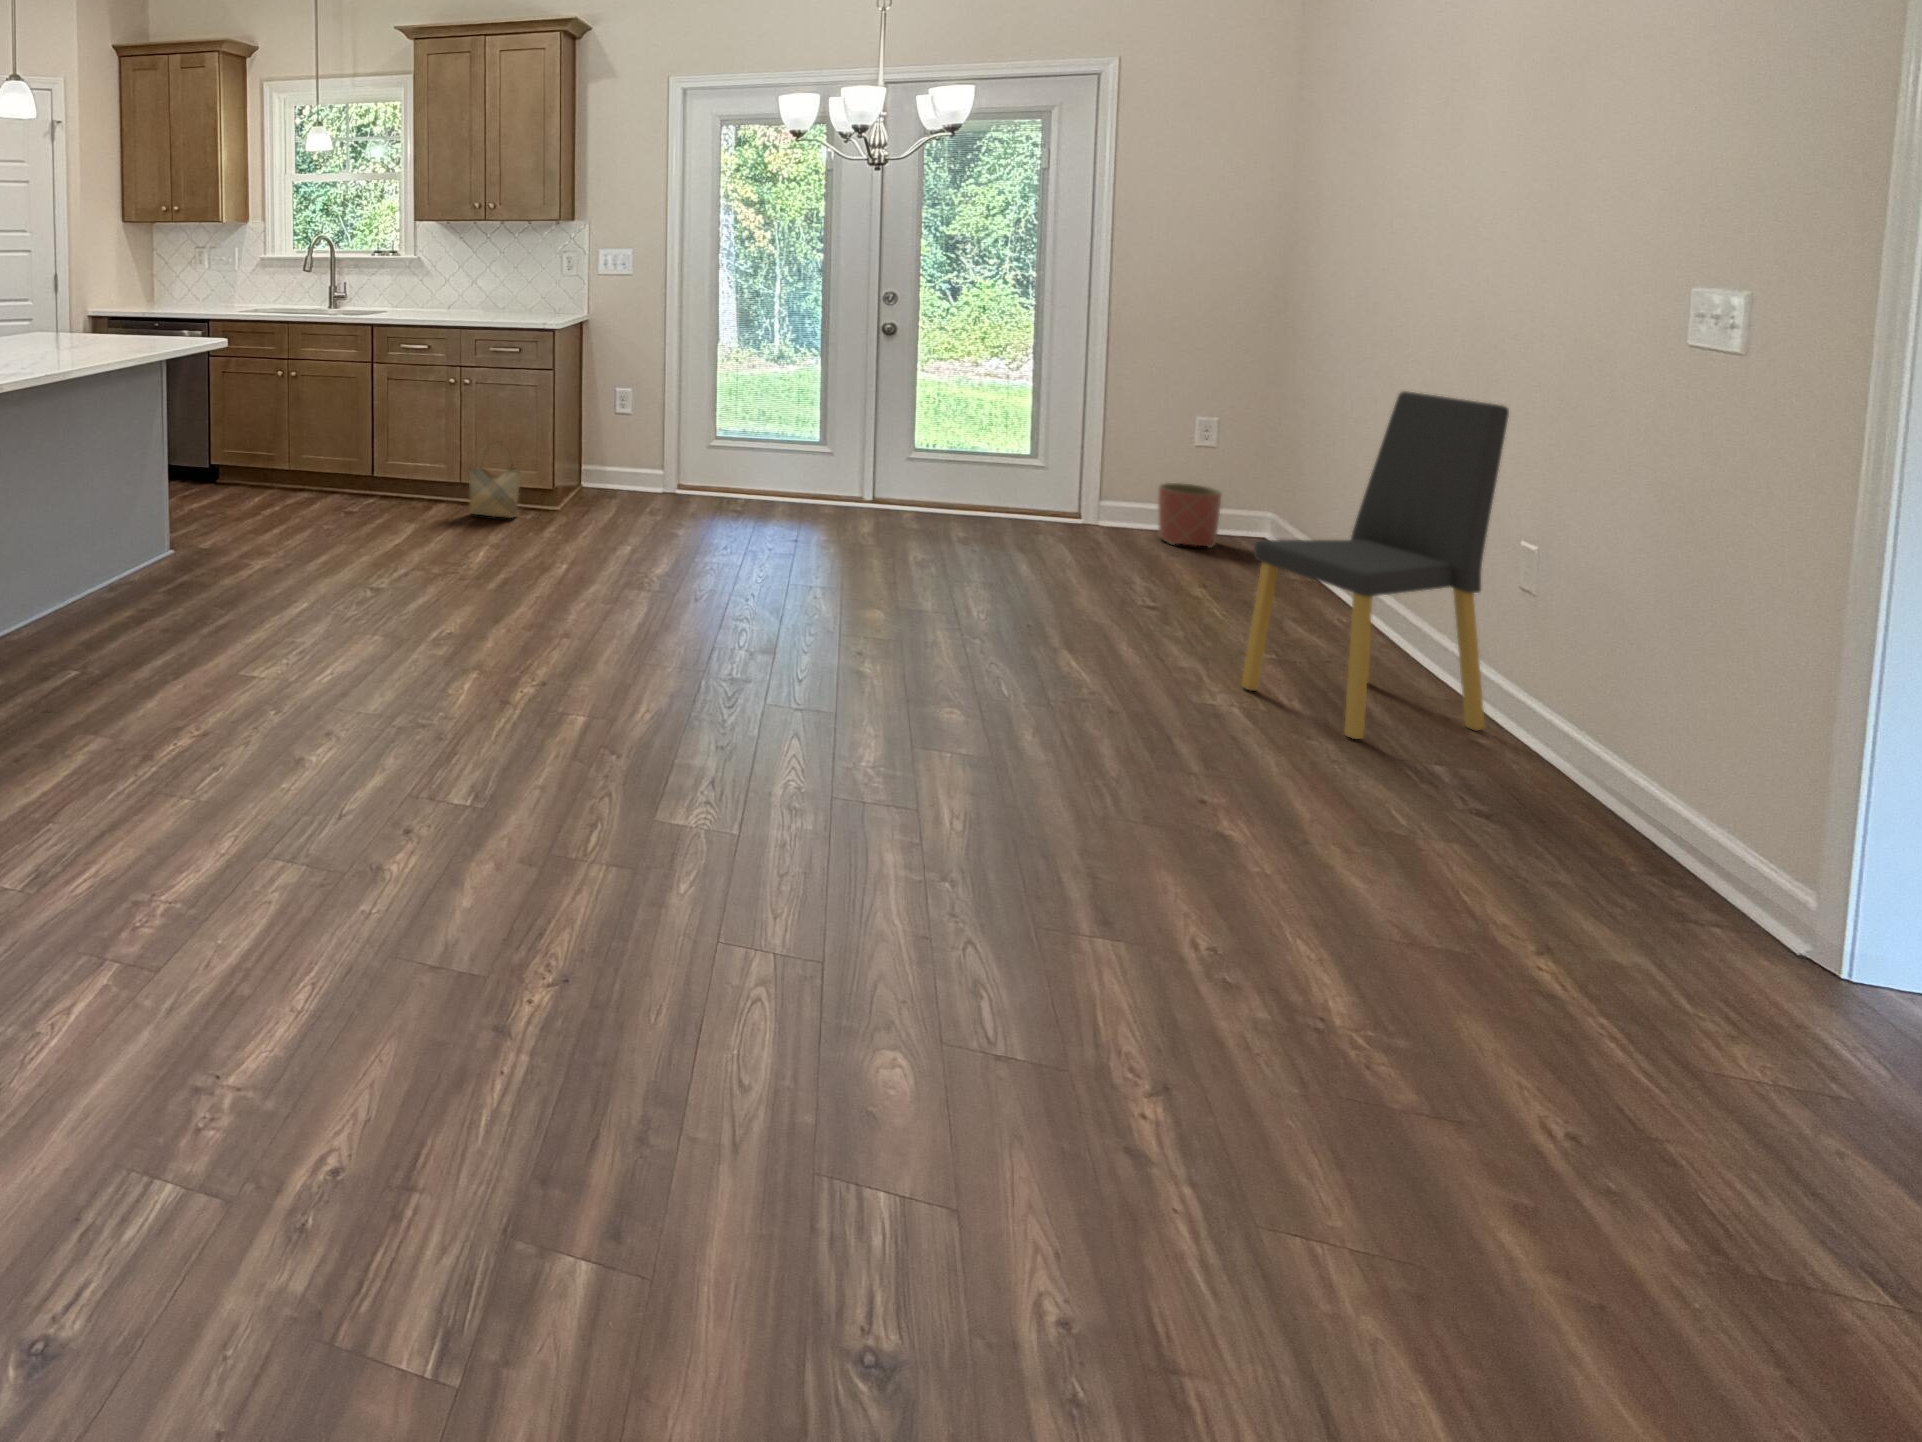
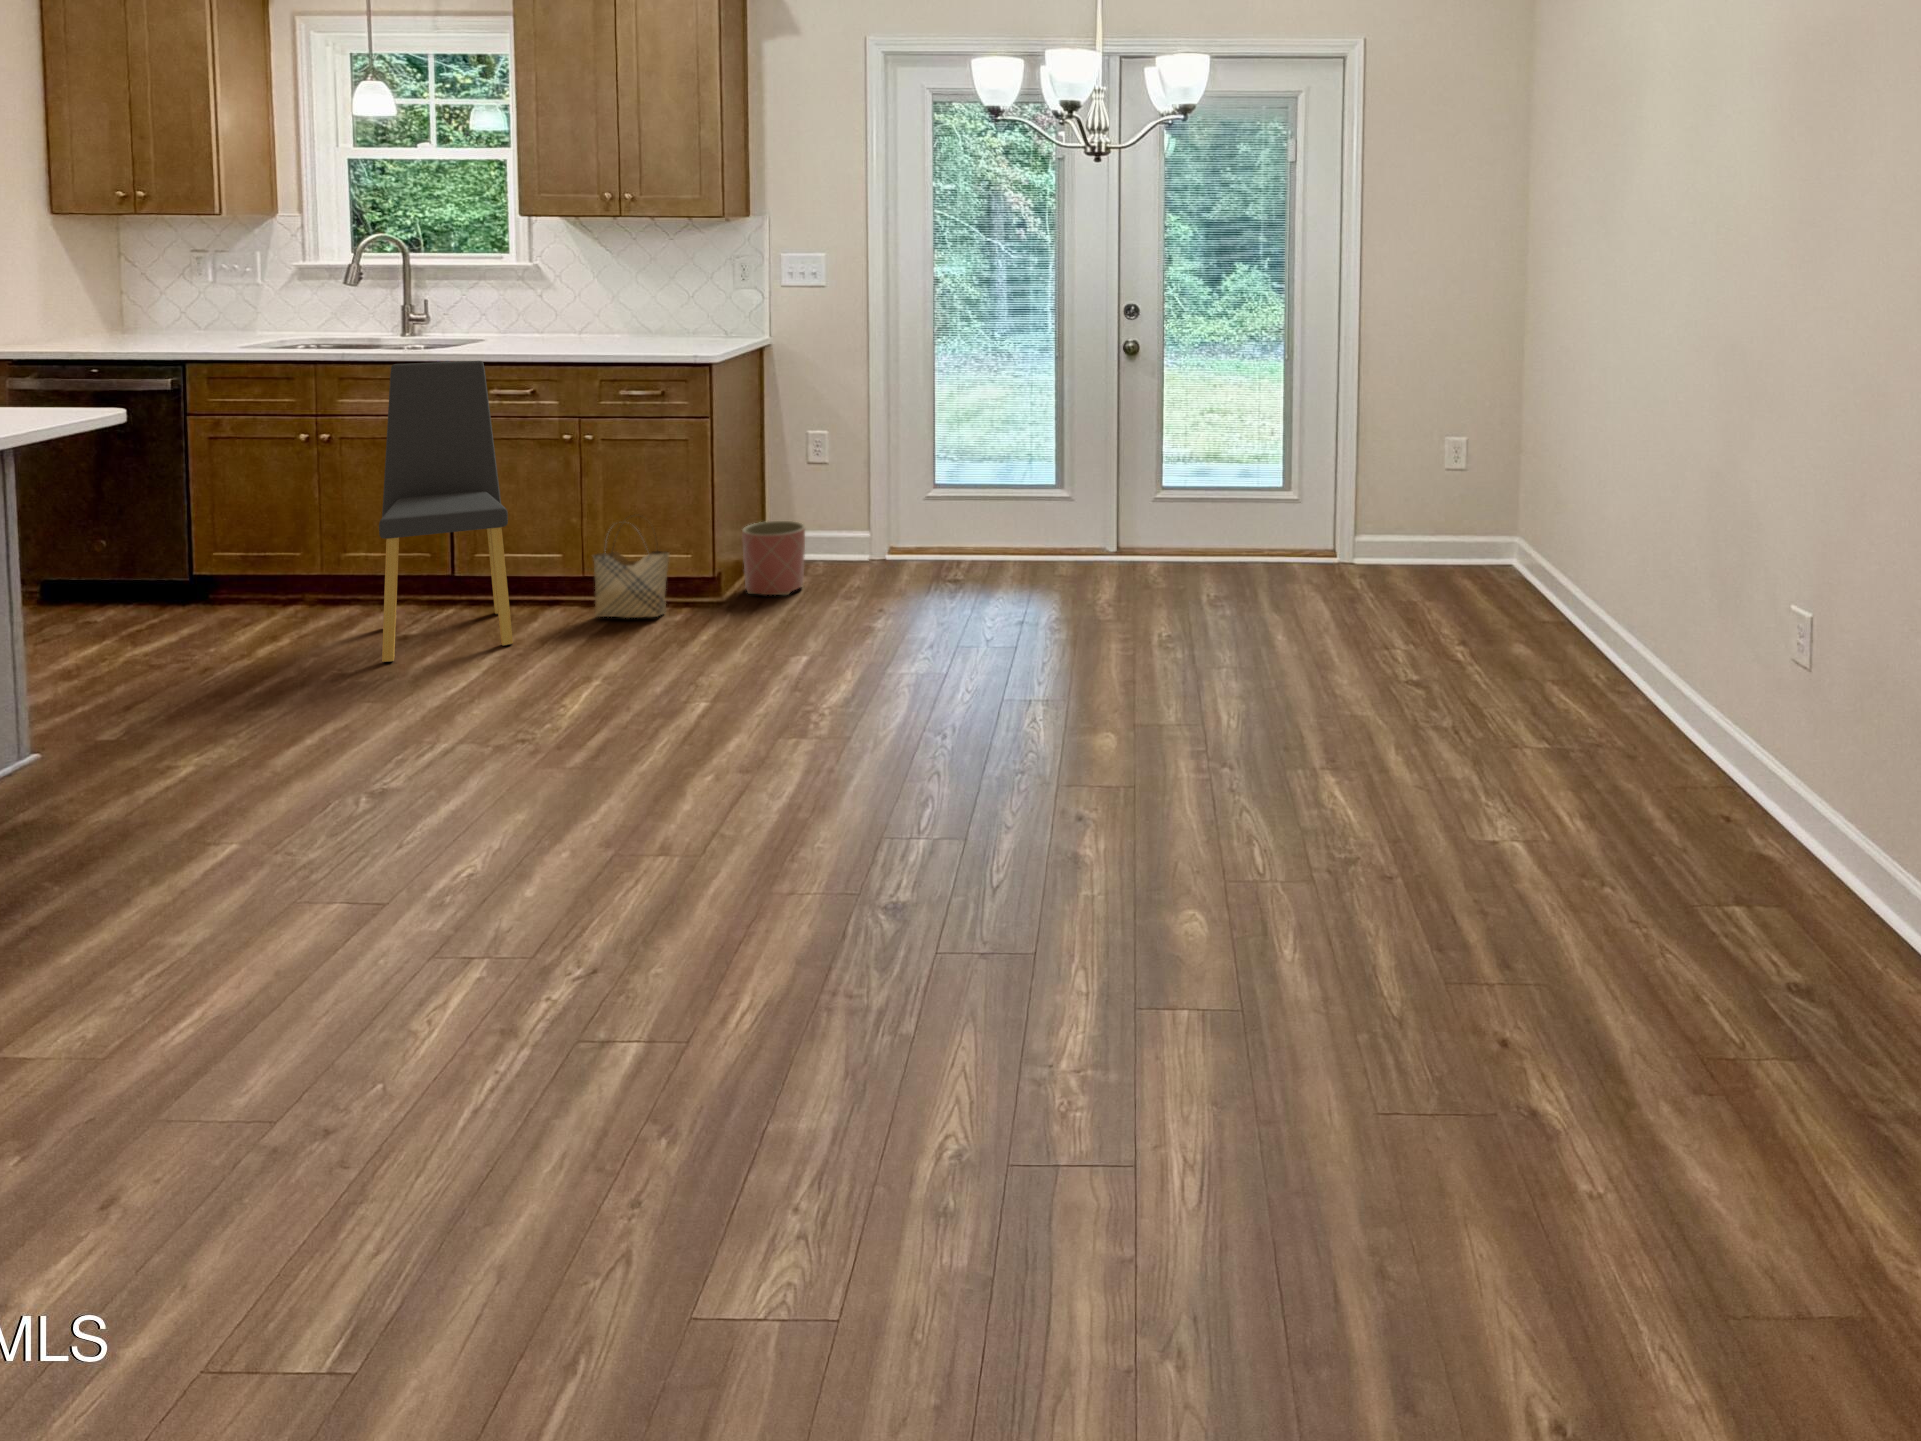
dining chair: present [1241,391,1509,739] -> present [379,361,513,662]
planter: present [1158,483,1222,548] -> present [742,521,805,595]

